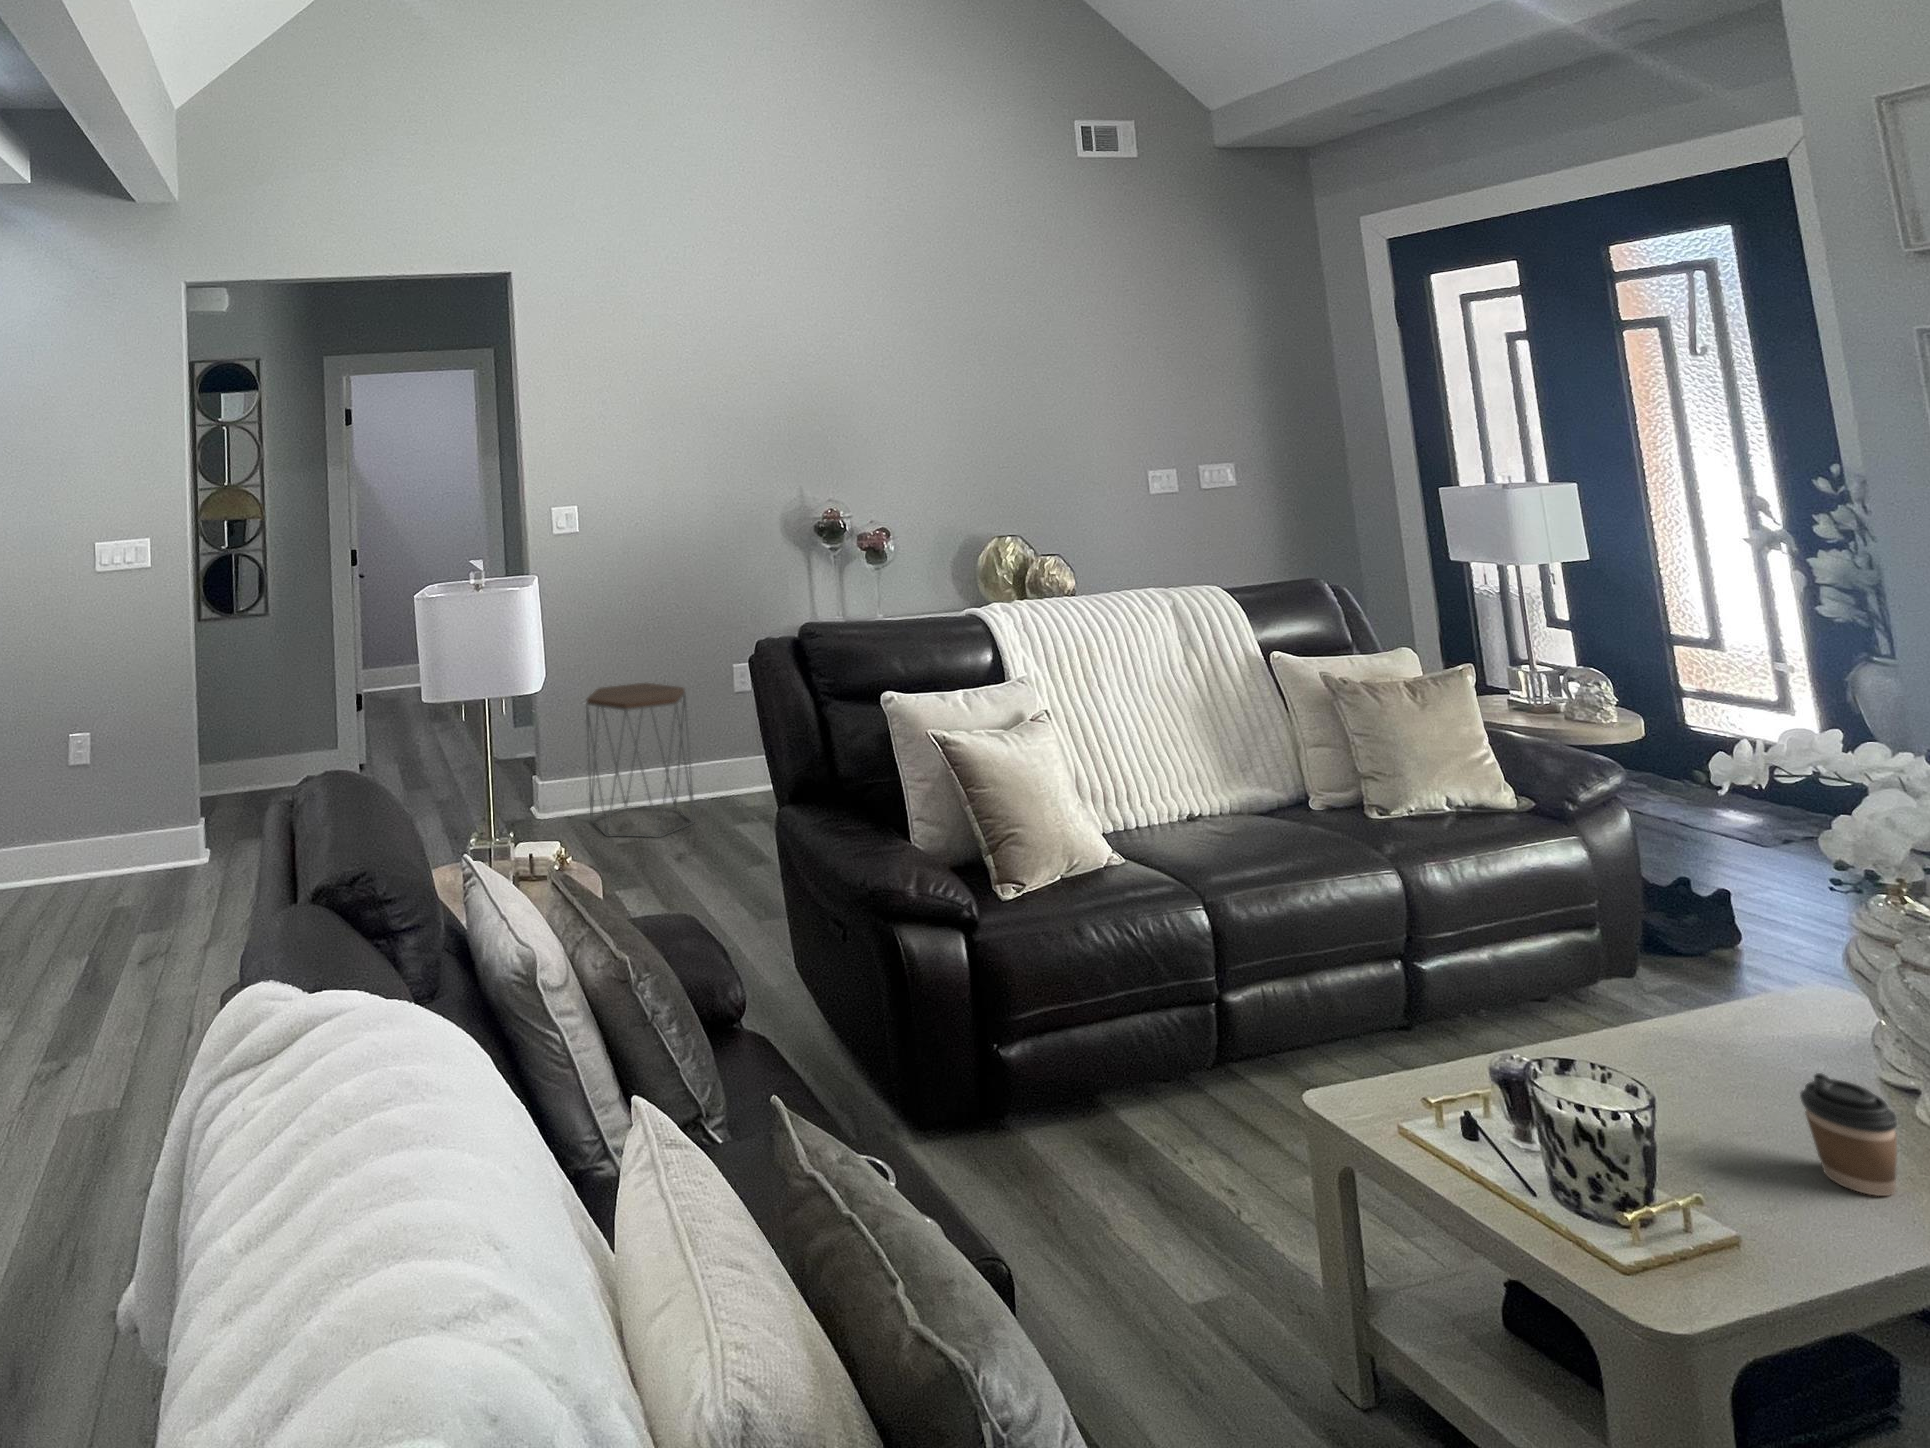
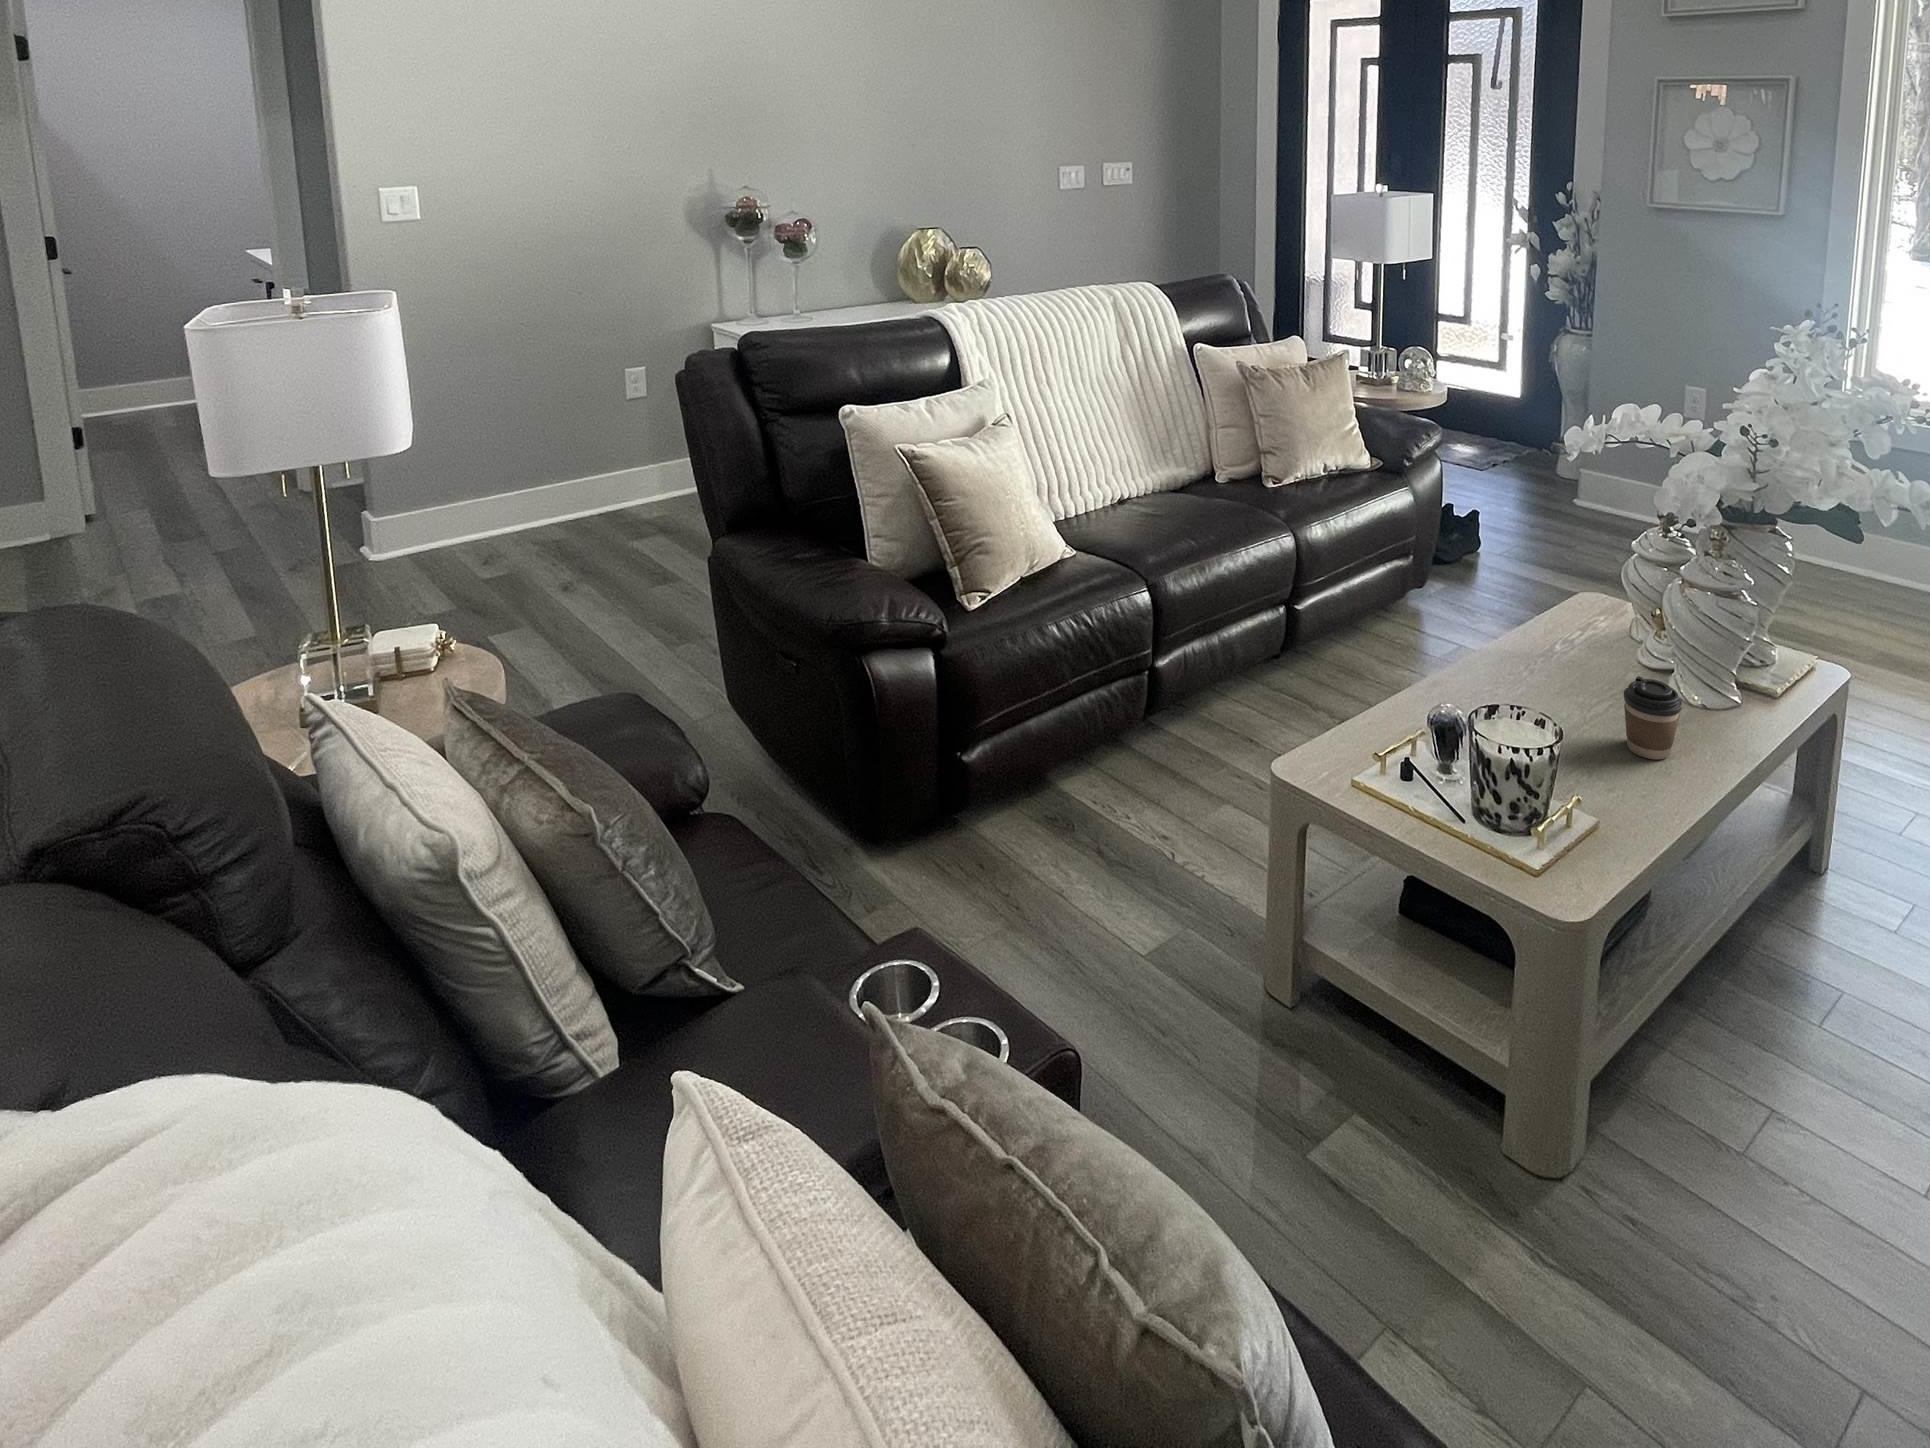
side table: present [586,683,695,838] -> none [443,393,588,568]

